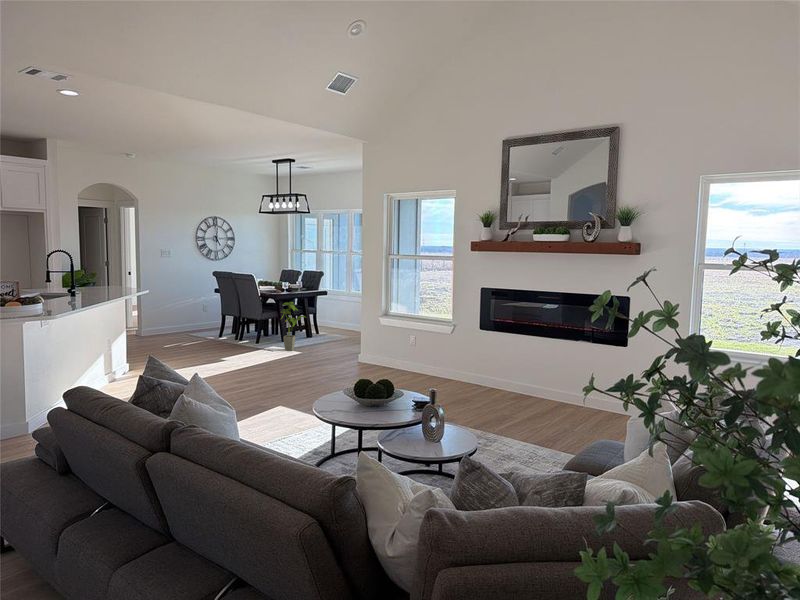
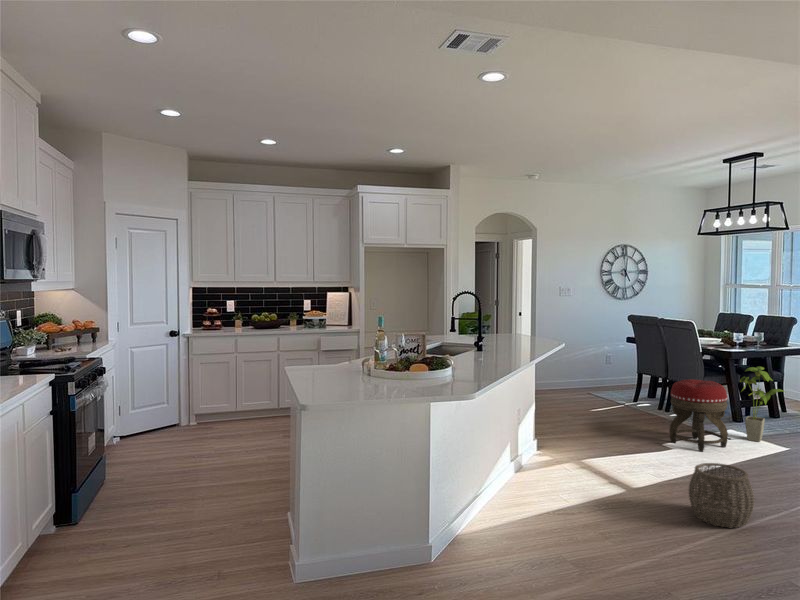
footstool: none [234,313,270,359] -> present [669,379,728,452]
woven basket: none [228,356,264,391] -> present [689,463,755,528]

